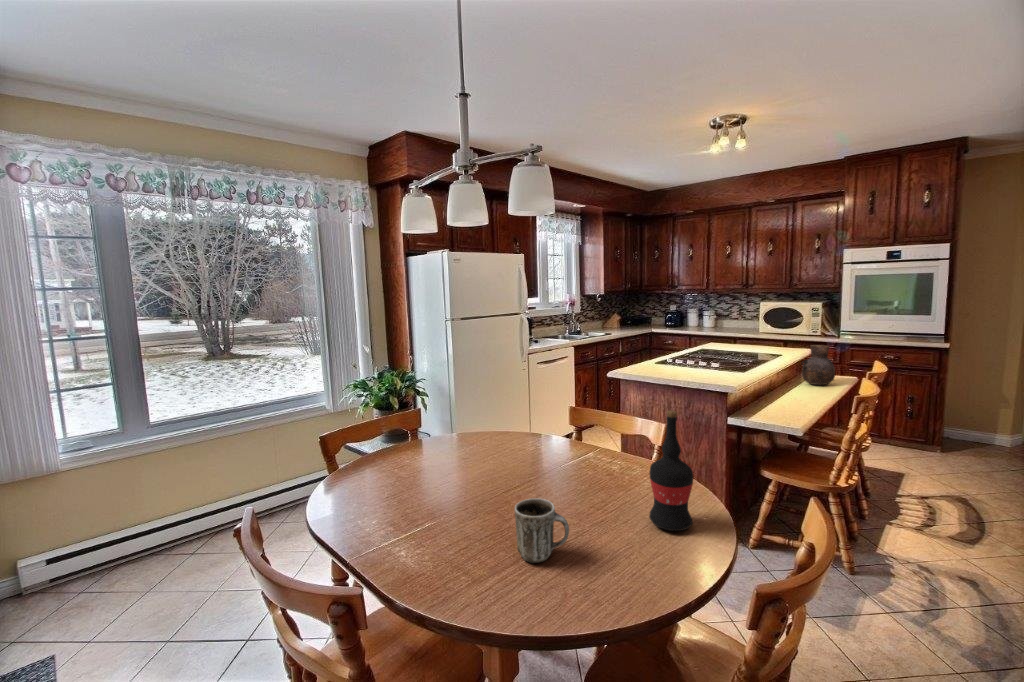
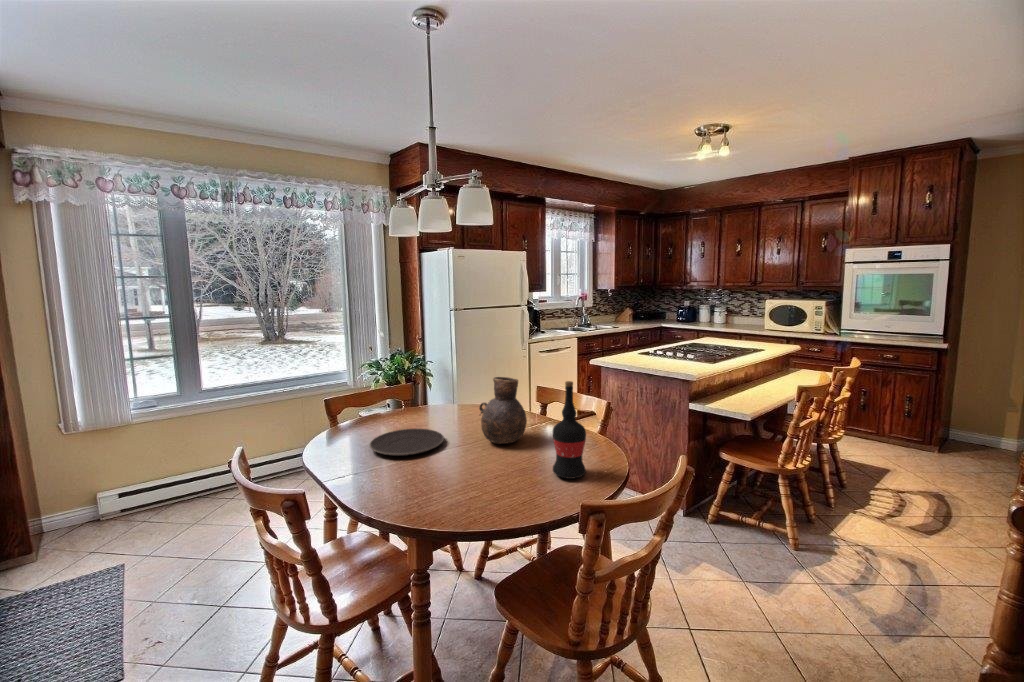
vase: present [802,345,835,385] -> present [479,377,527,444]
plate: none [401,469,492,510] -> present [369,429,444,456]
mug: present [515,498,569,563] -> none [434,445,475,493]

